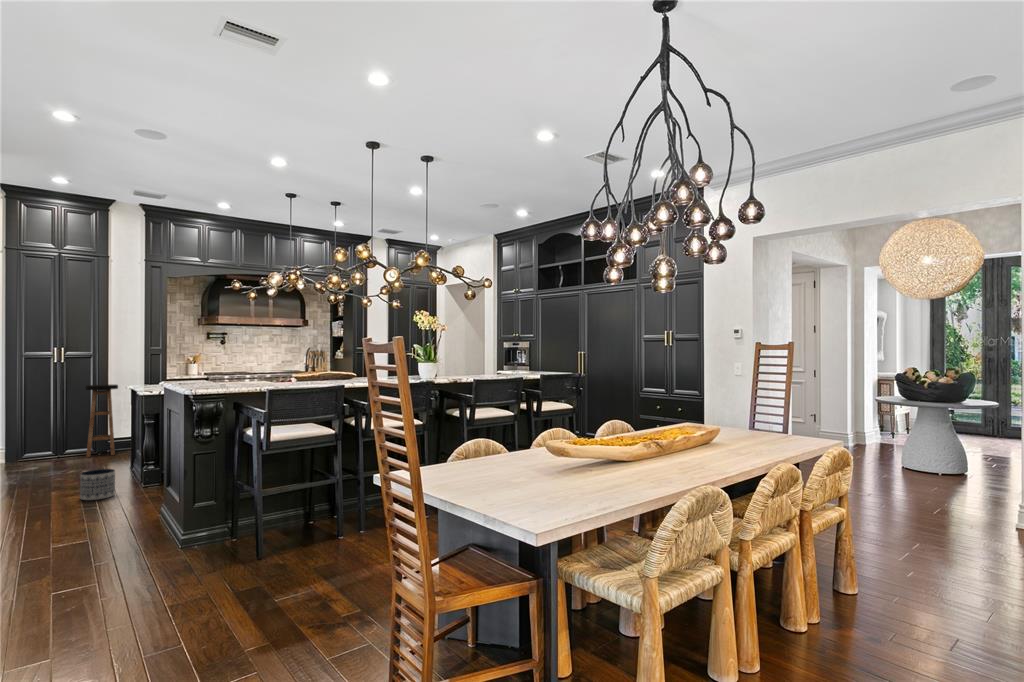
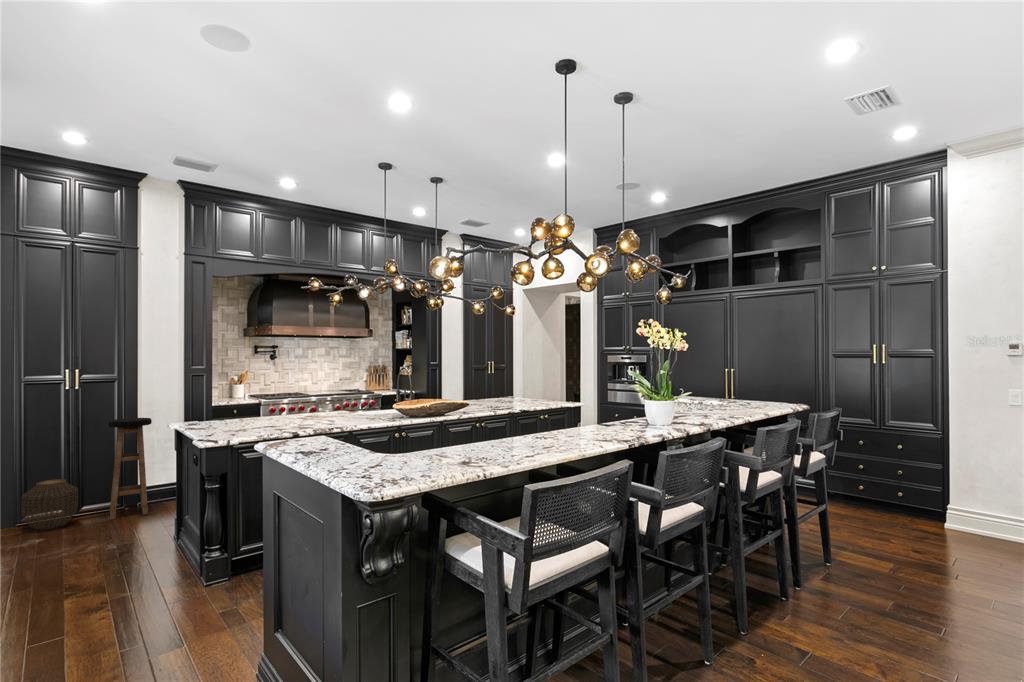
woven basket: none [22,427,63,462] -> present [21,479,78,530]
planter: present [80,469,115,500] -> none [118,570,172,629]

